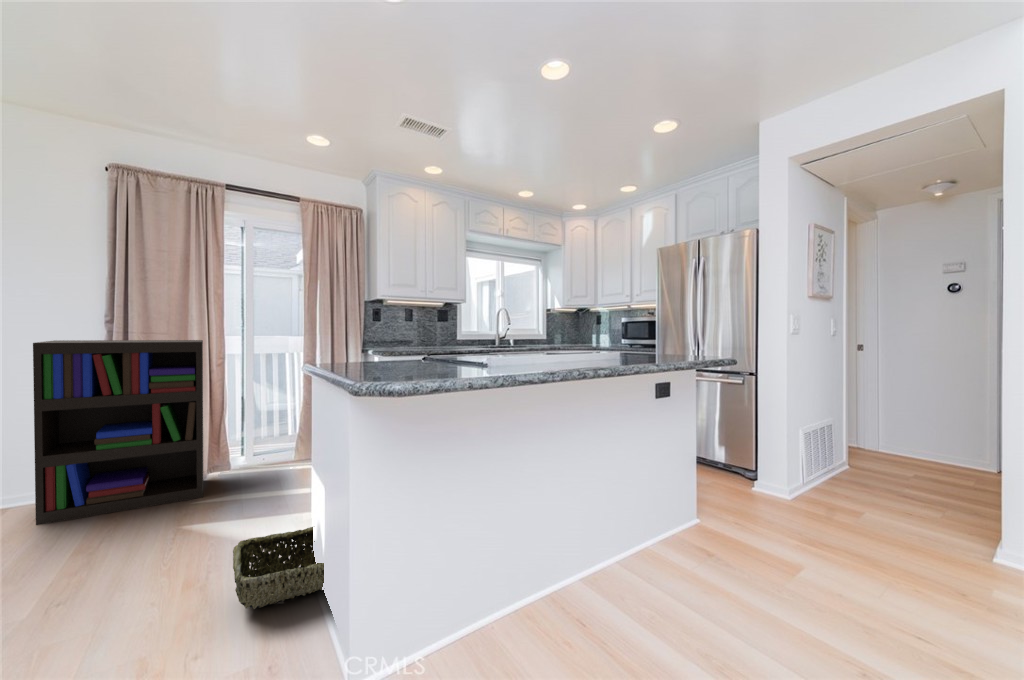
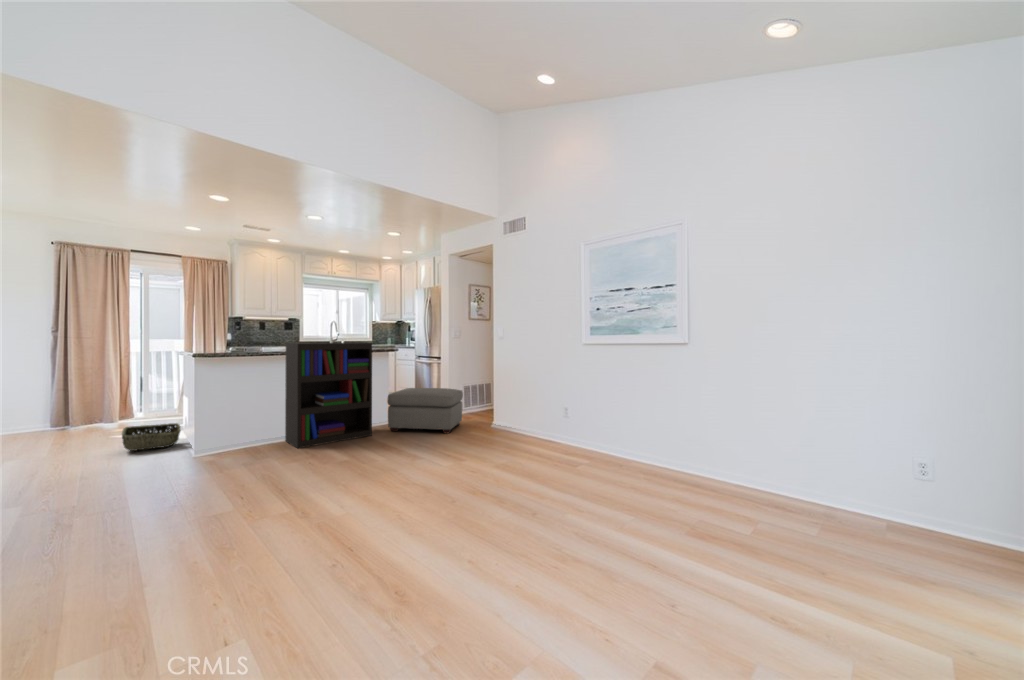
bookshelf: present [33,340,203,525] -> present [285,343,372,448]
ottoman: none [722,440,914,562] -> present [387,388,463,433]

